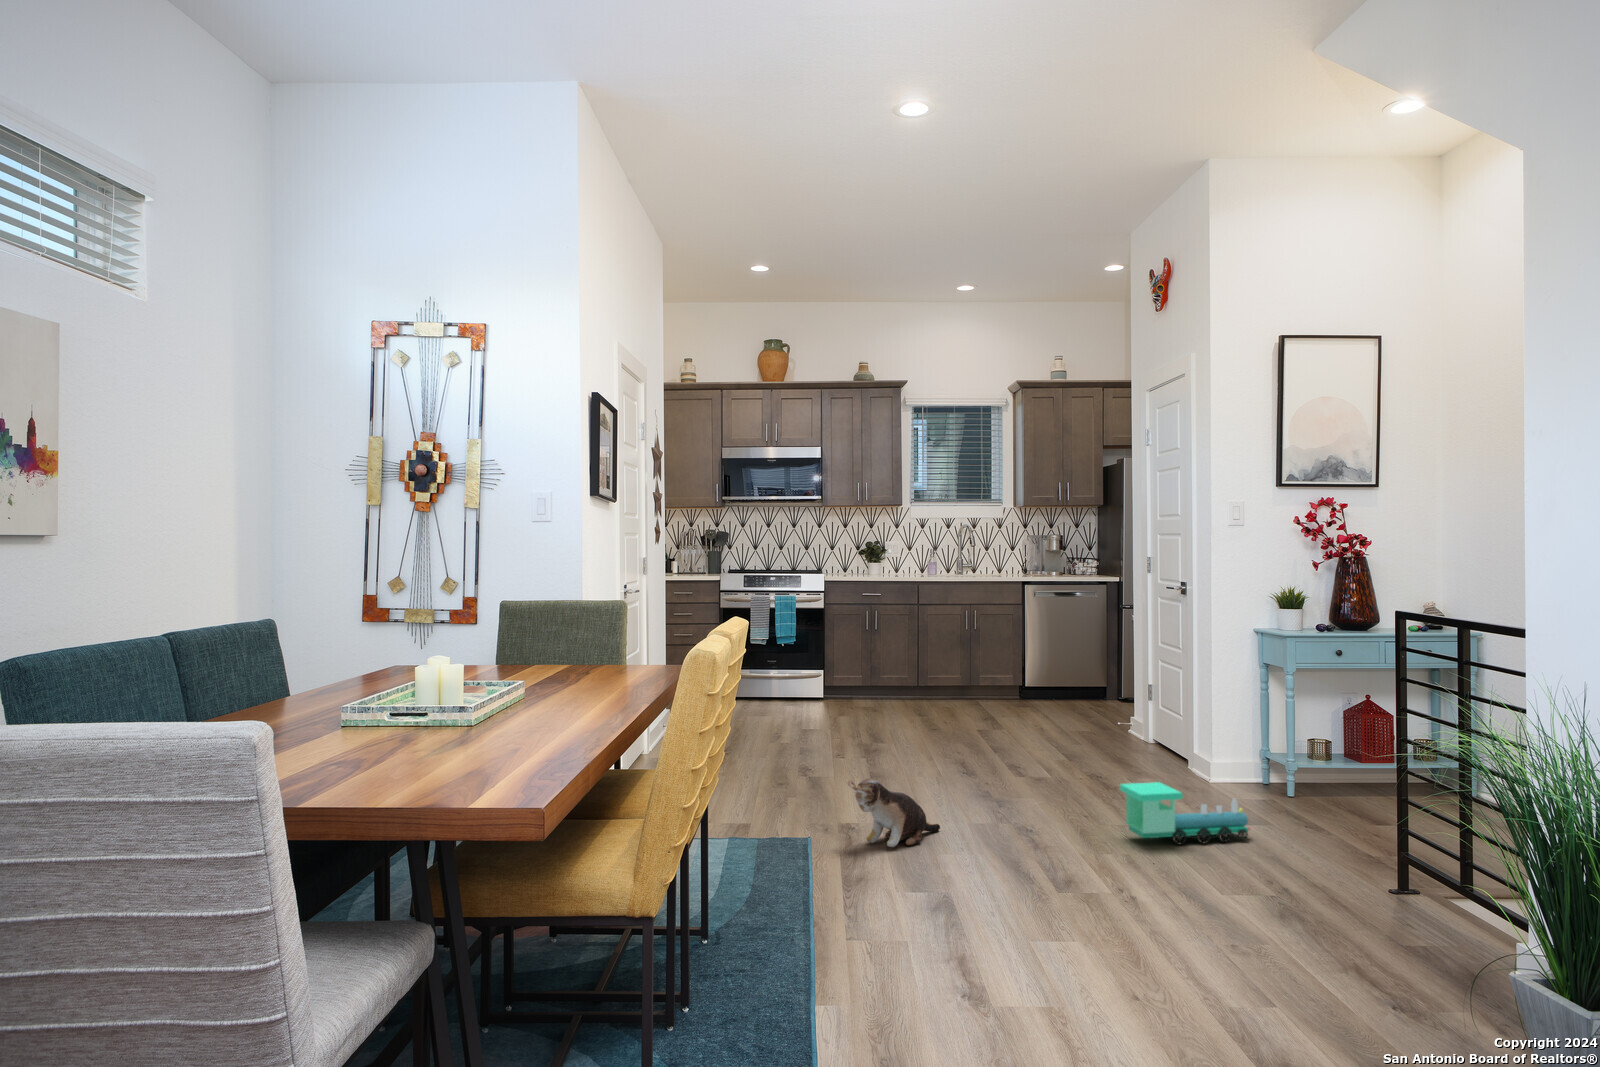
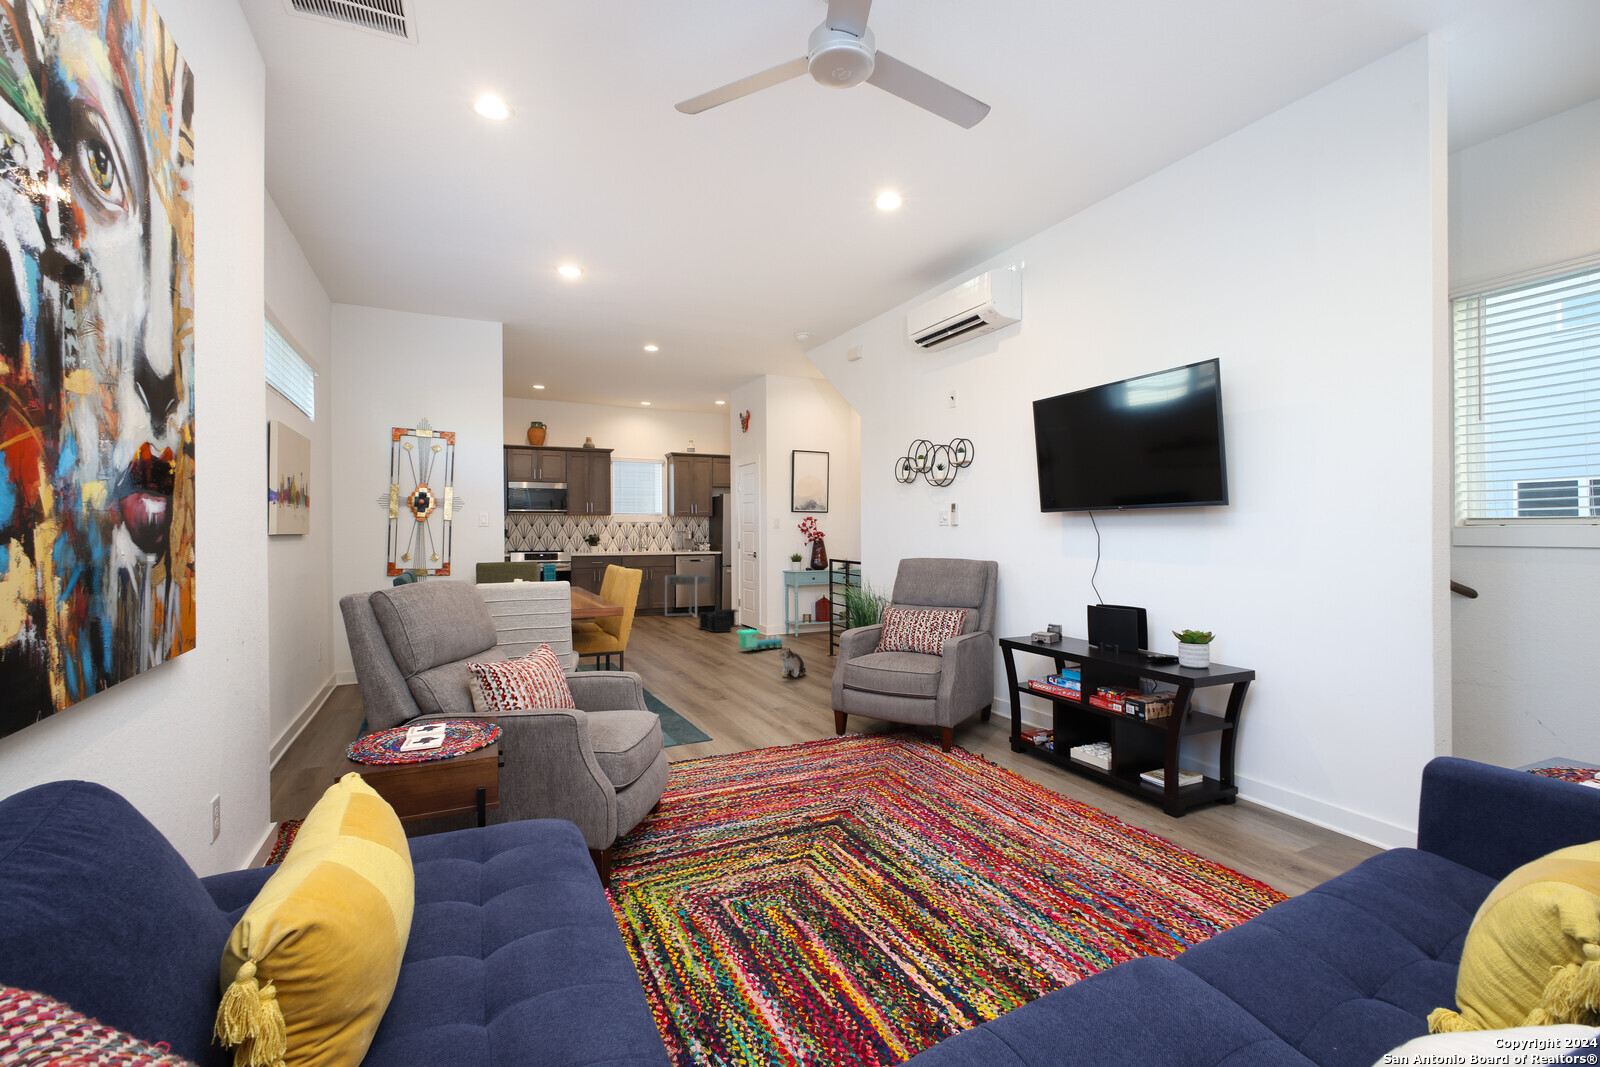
side table: none [998,621,1091,715] -> present [665,574,711,618]
storage bin: none [1053,706,1145,763] -> present [699,609,738,632]
plush toy: present [848,779,940,847] -> present [780,647,806,677]

